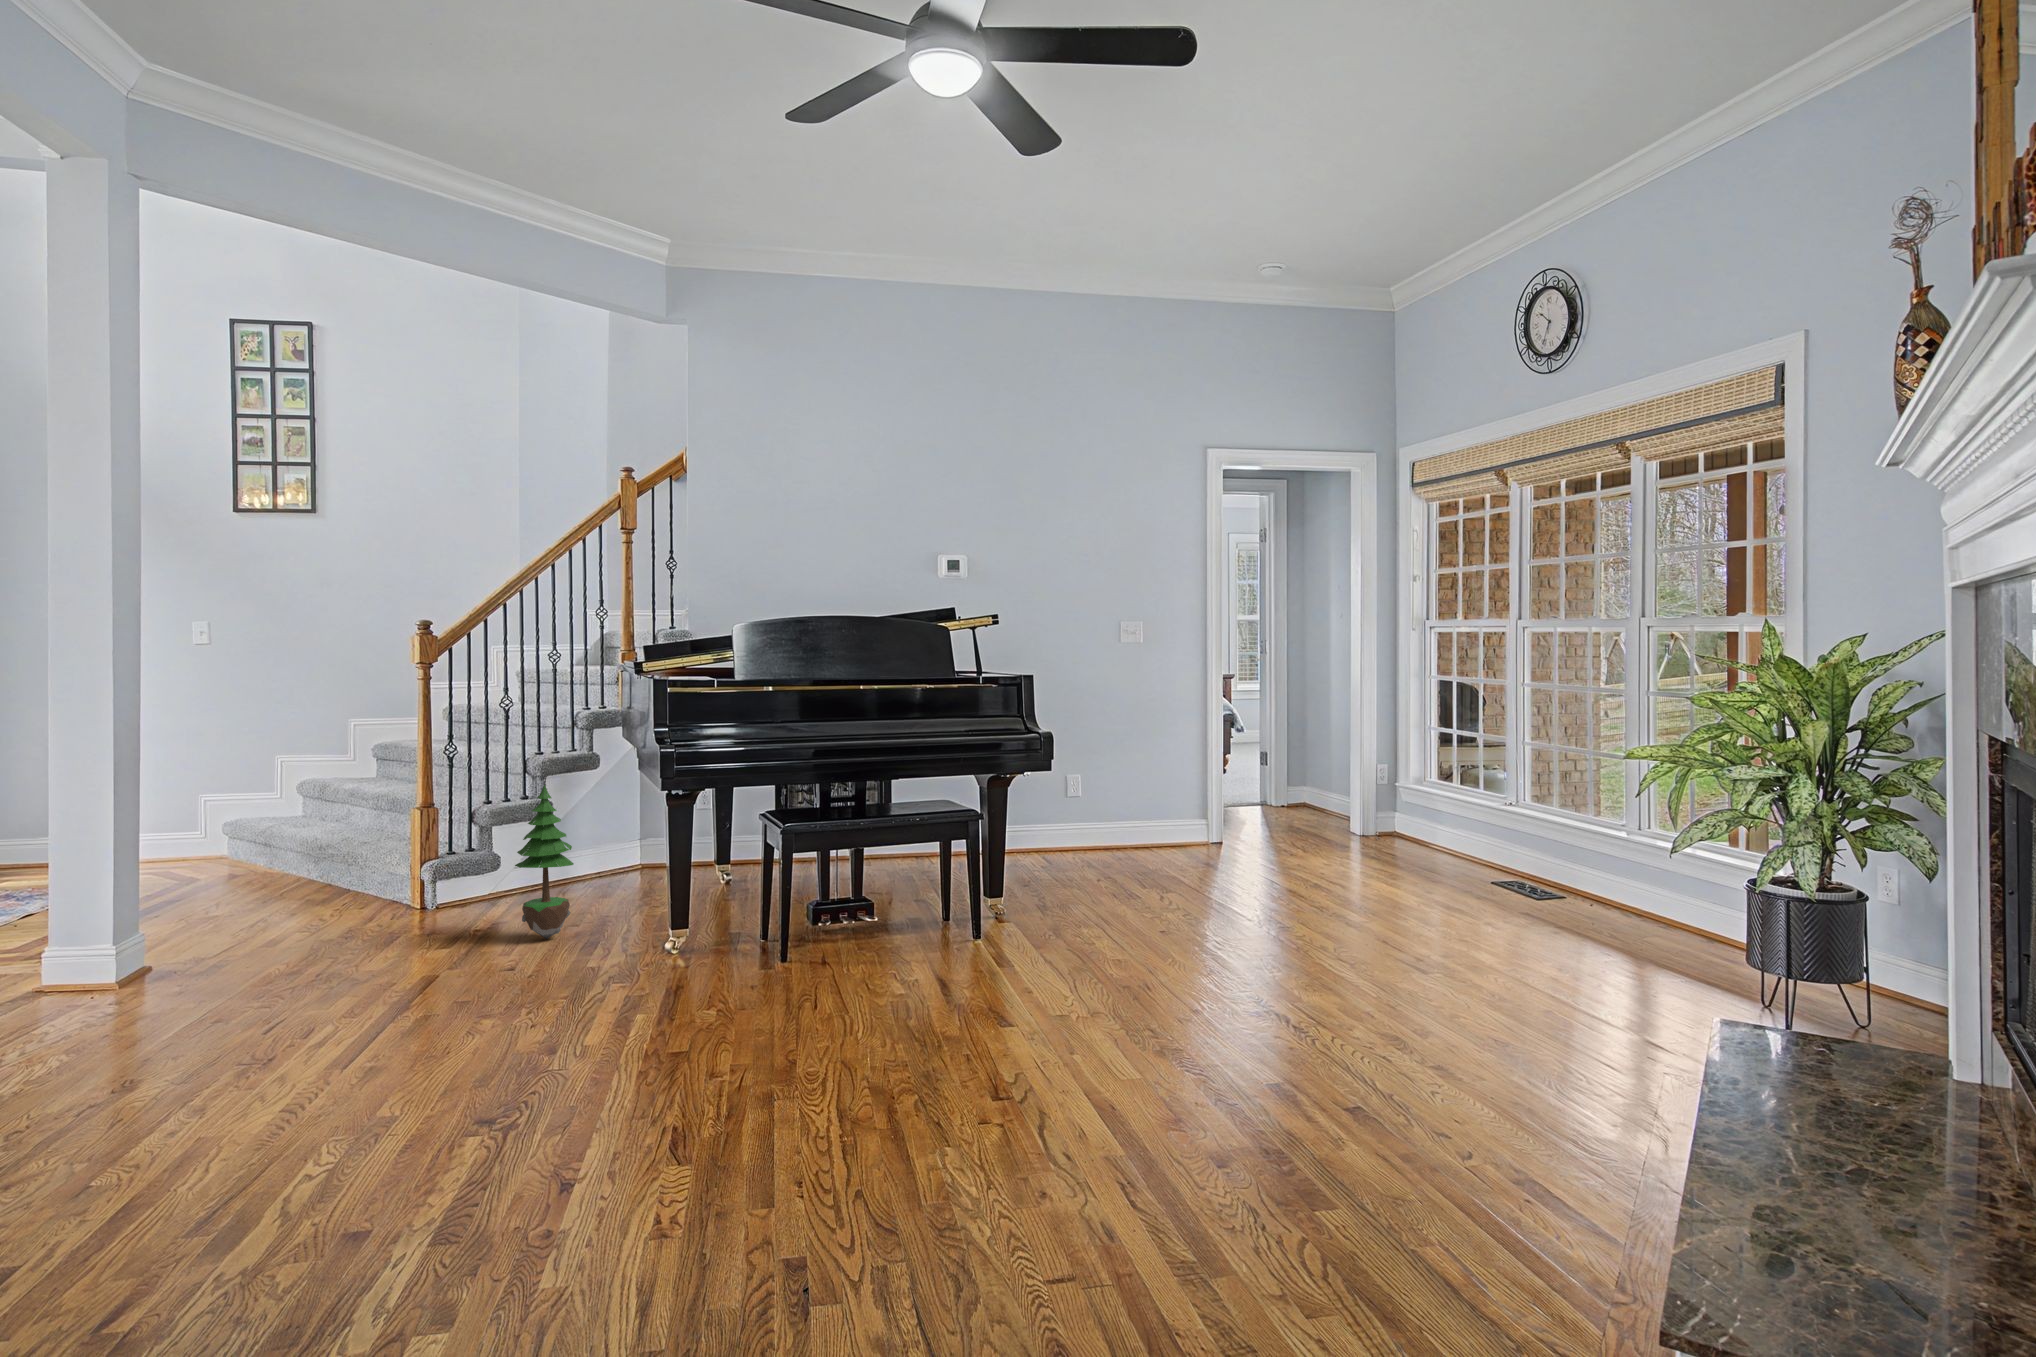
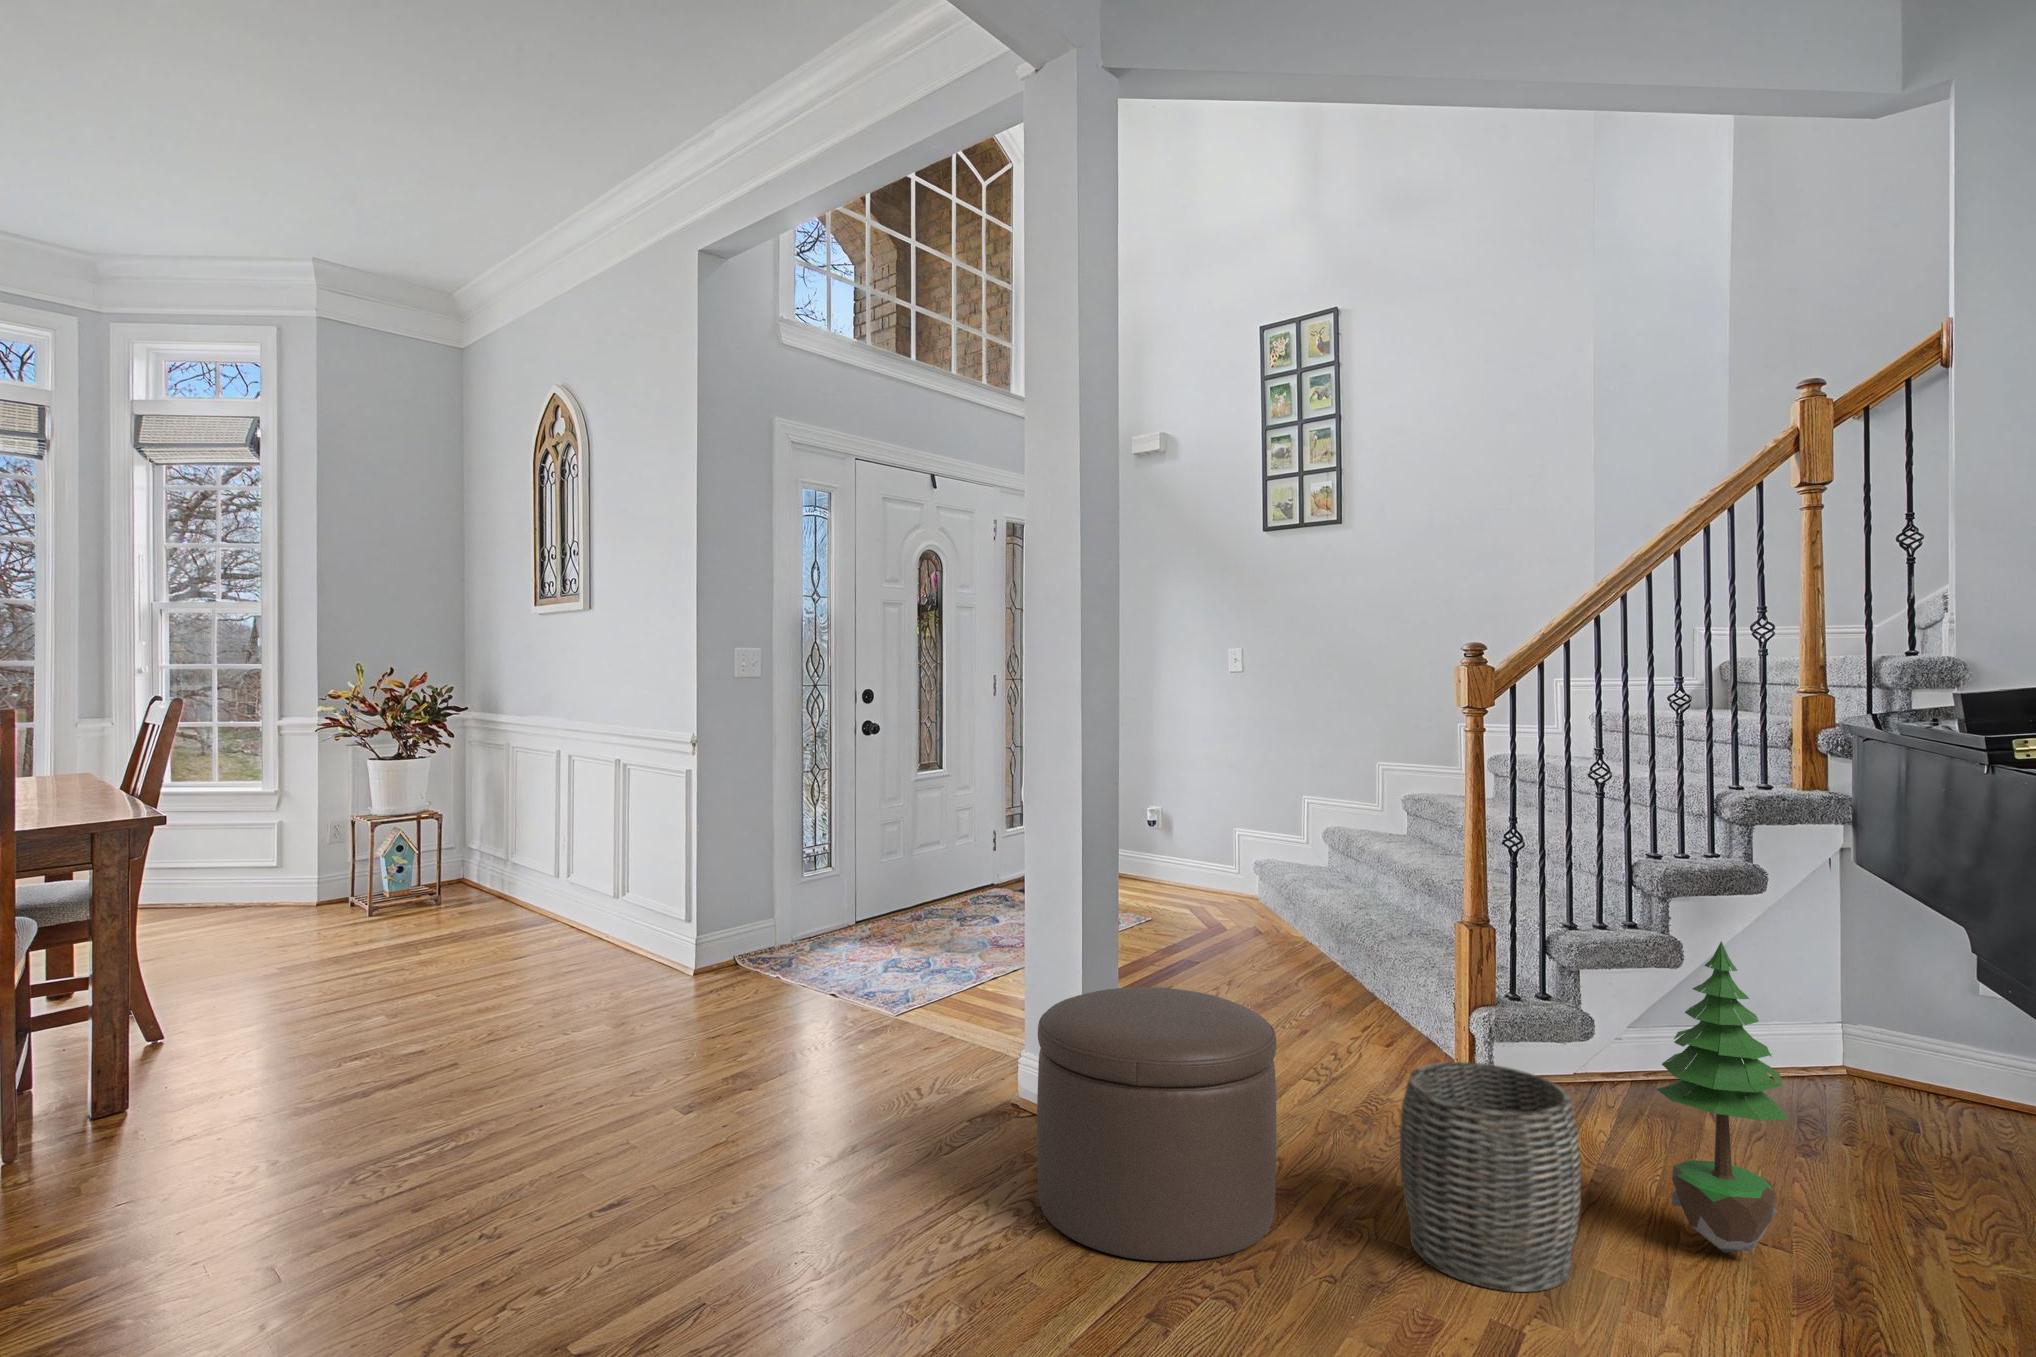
ottoman: none [98,862,288,1020] -> present [1037,987,1277,1261]
woven basket: none [370,869,472,976] -> present [1400,1062,1581,1292]

